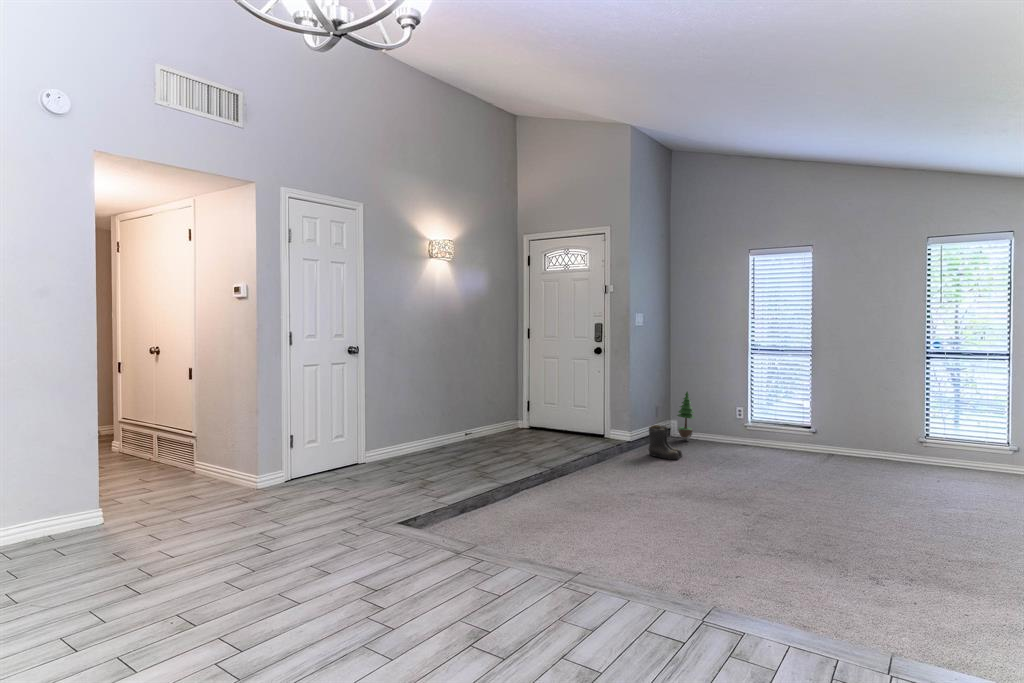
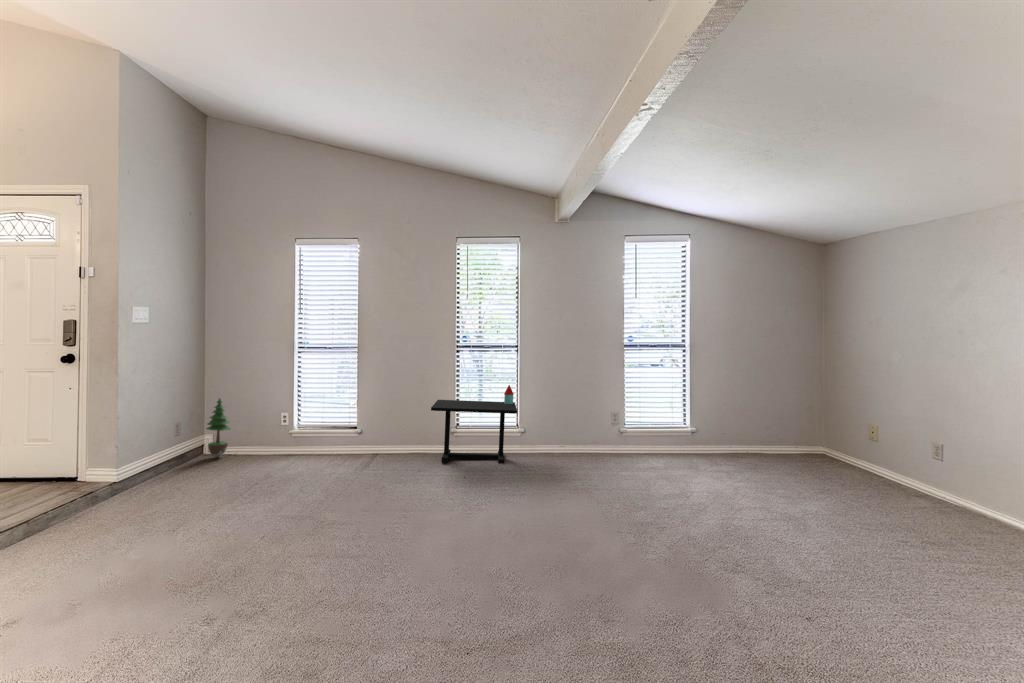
side table: none [902,396,1014,482] -> present [431,385,517,463]
boots: present [648,425,682,460] -> none [135,444,191,489]

